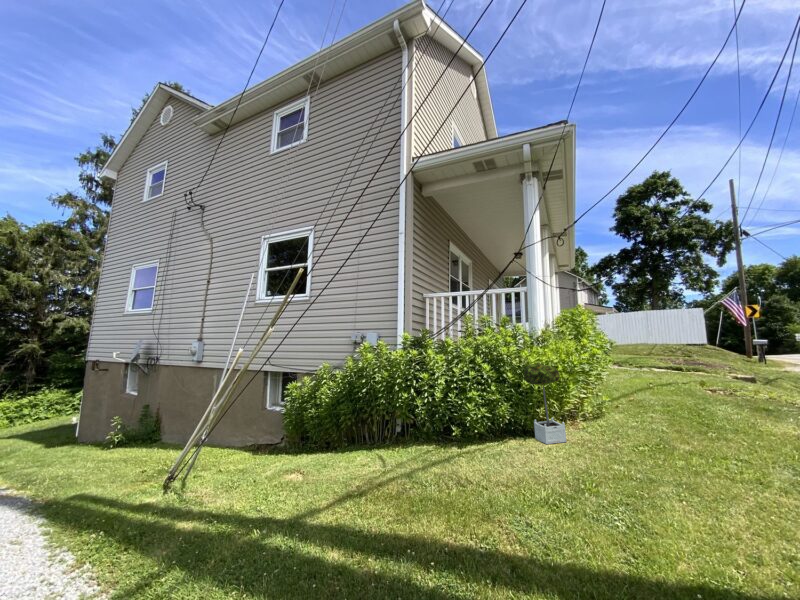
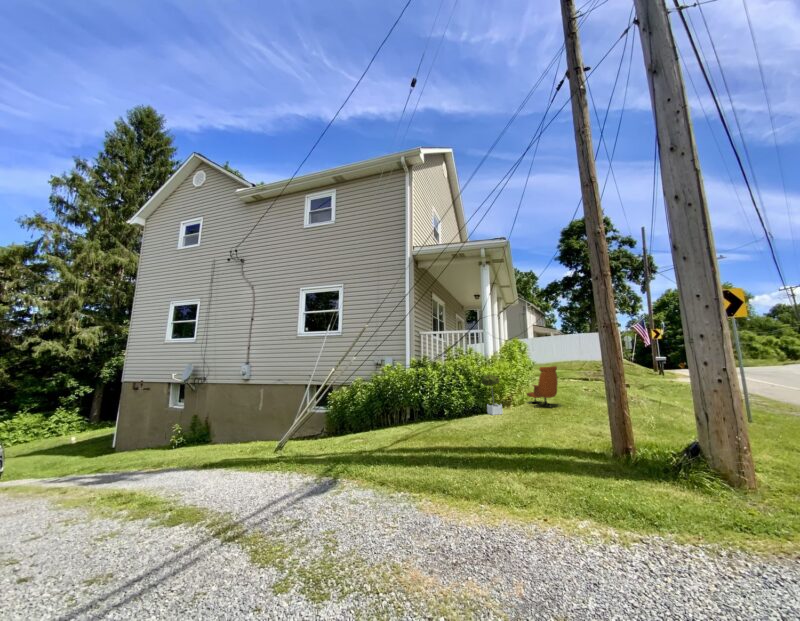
lounge chair: none [607,348,678,431] -> present [527,366,558,406]

